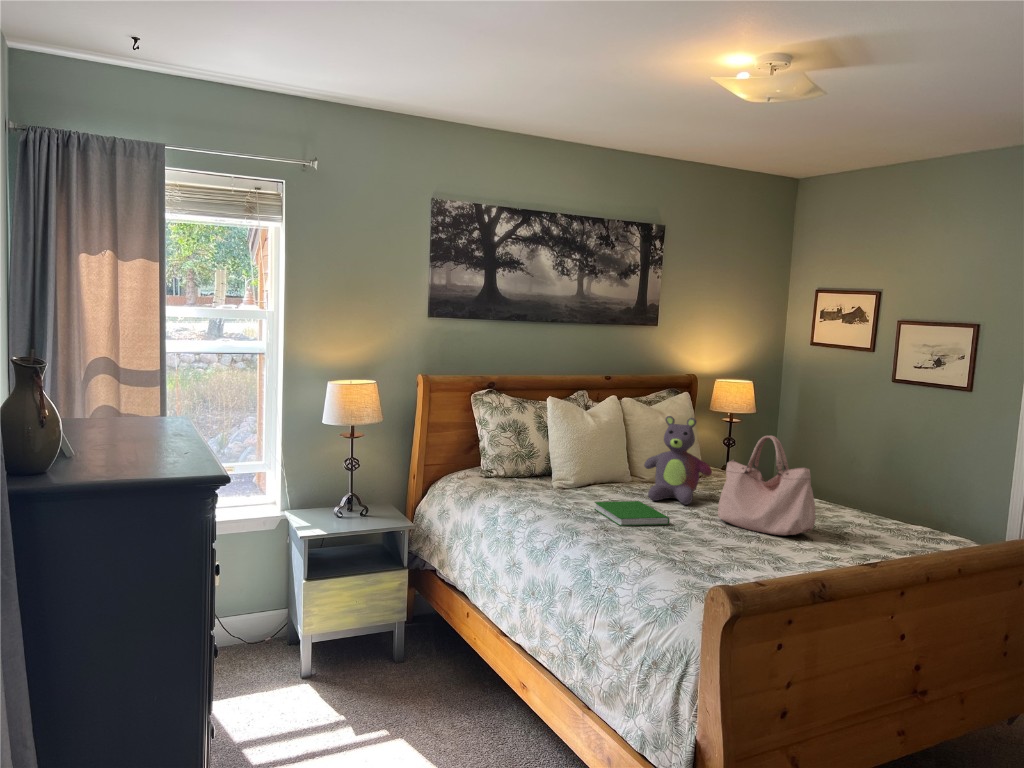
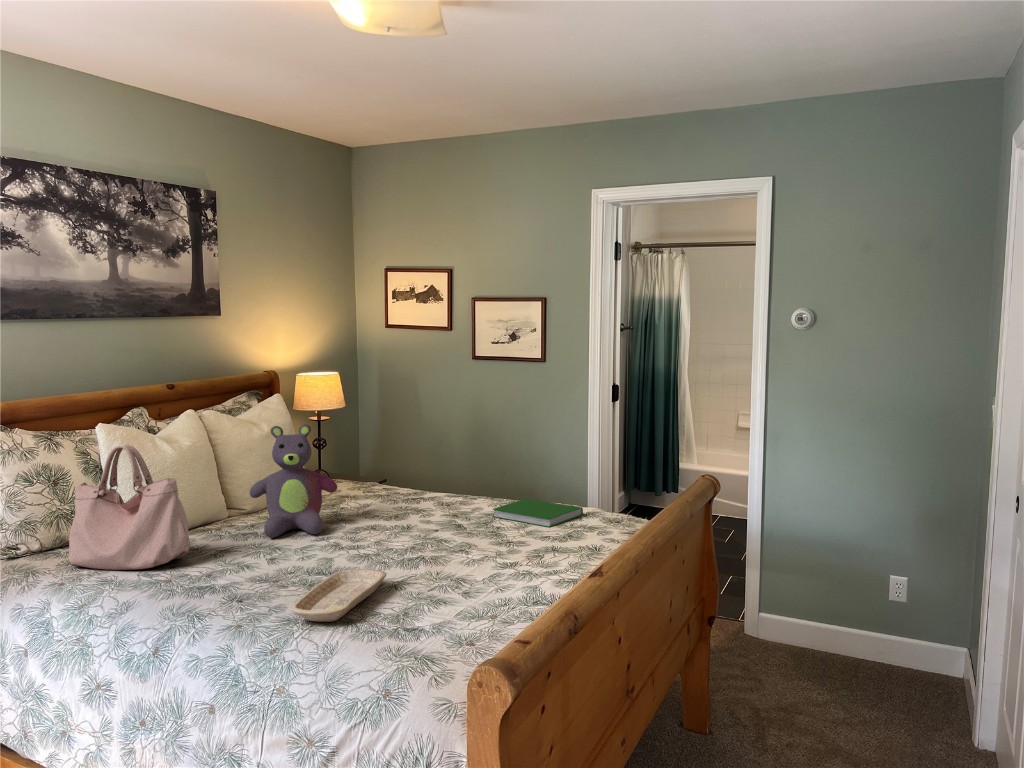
handbag: present [718,436,816,535] -> present [68,445,190,570]
hardcover book: present [595,501,670,526] -> present [493,499,583,527]
tray: none [634,529,715,558] -> present [291,569,387,622]

